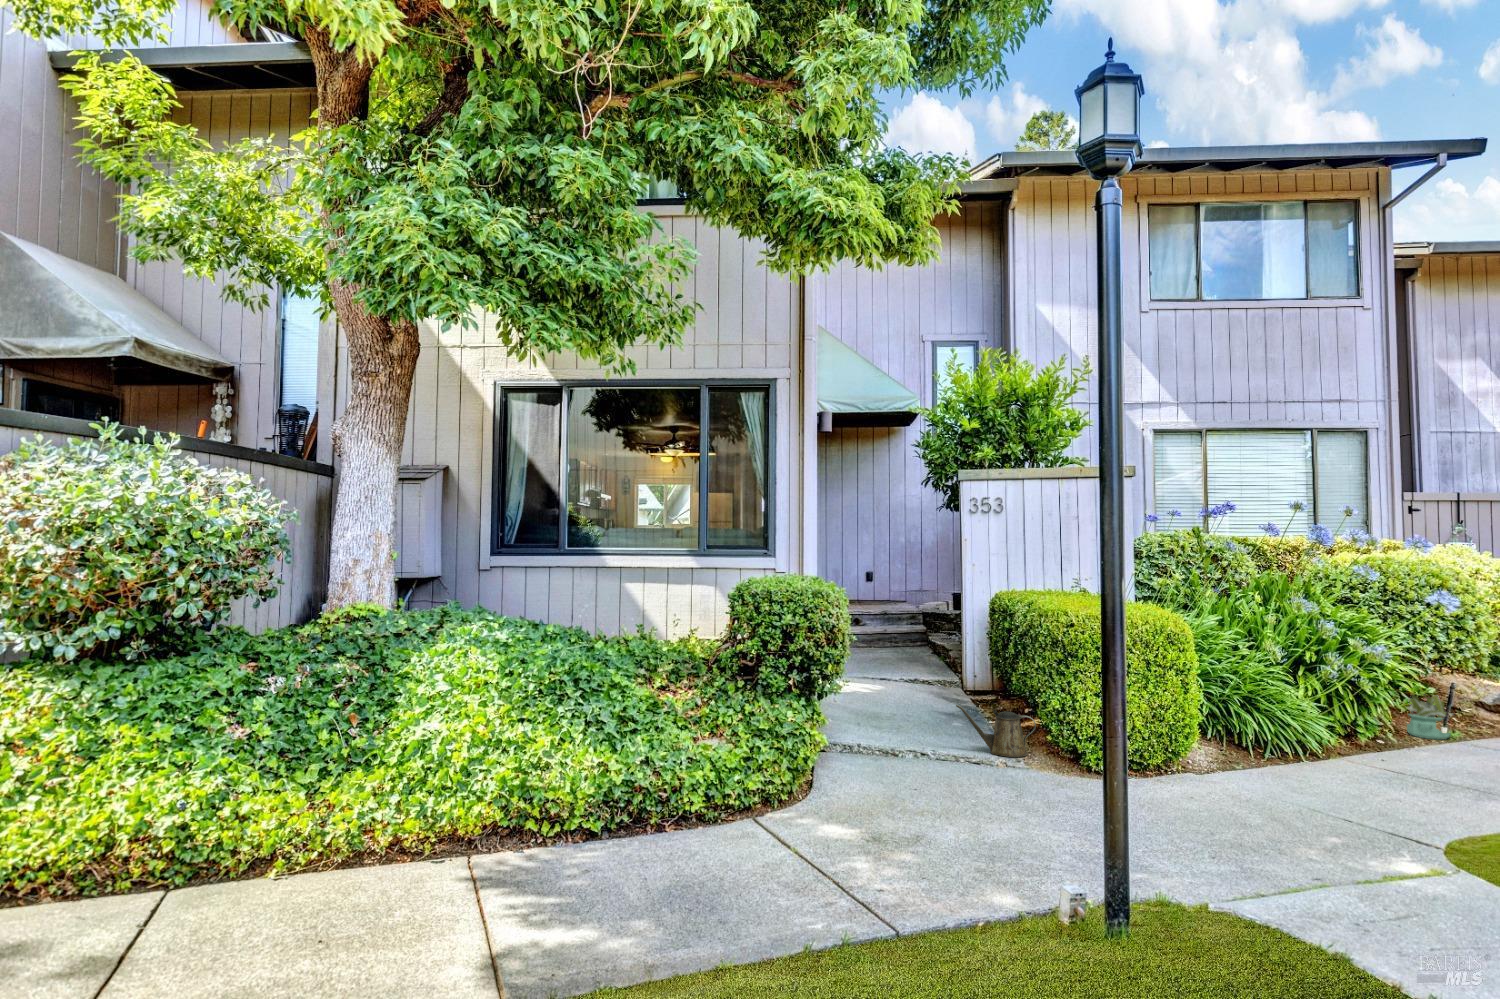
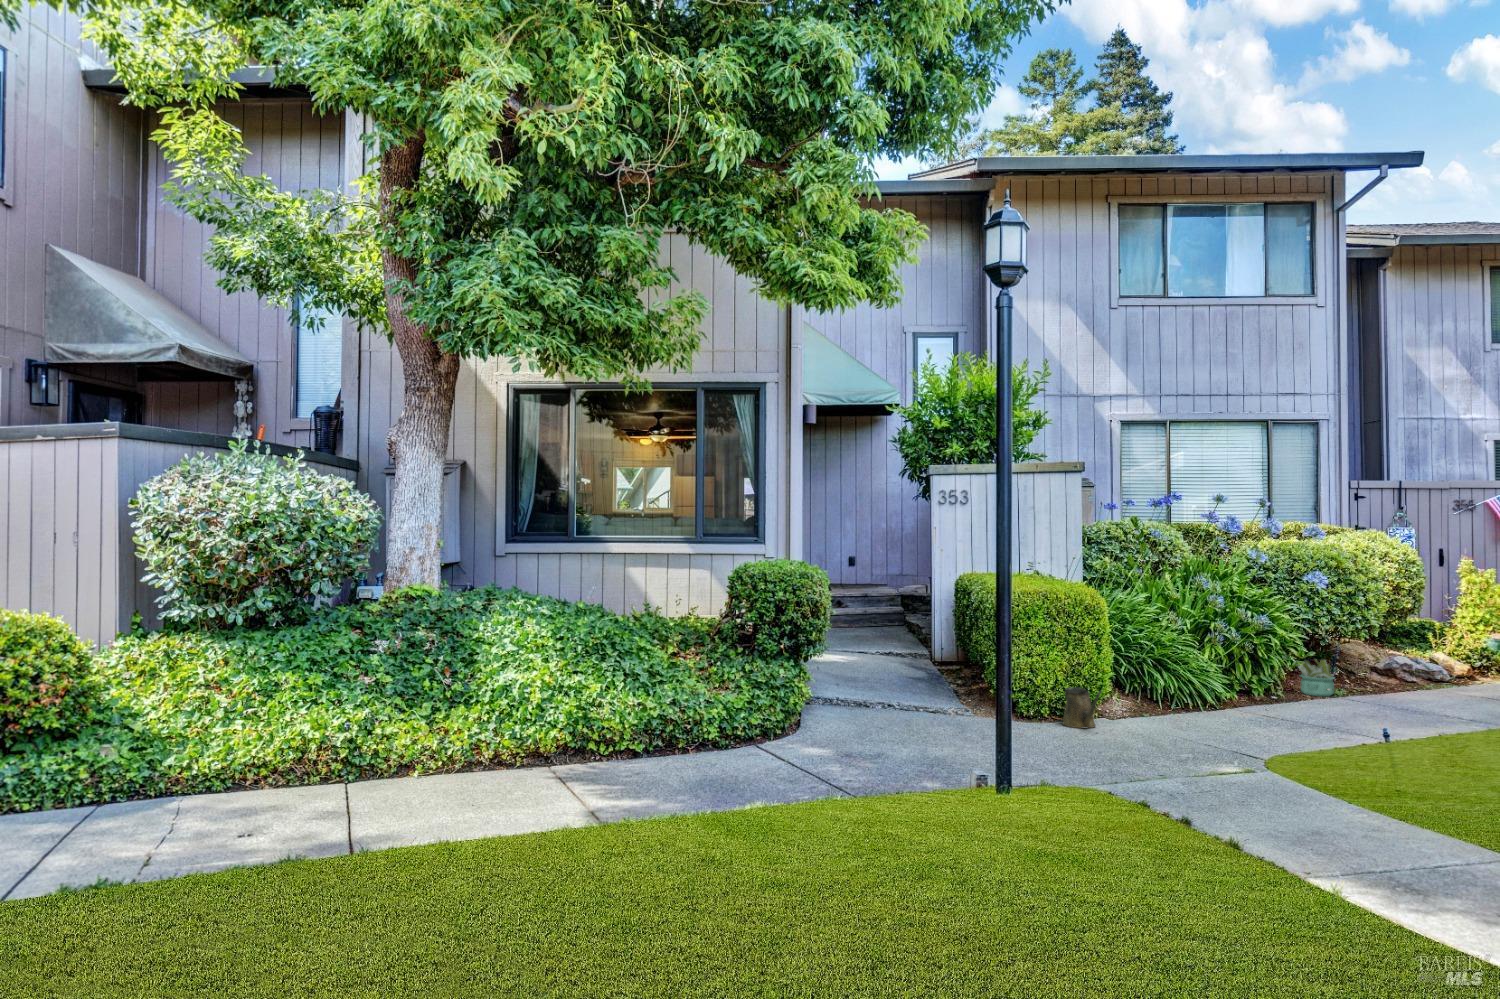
watering can: present [956,705,1036,757] -> present [1063,687,1102,728]

